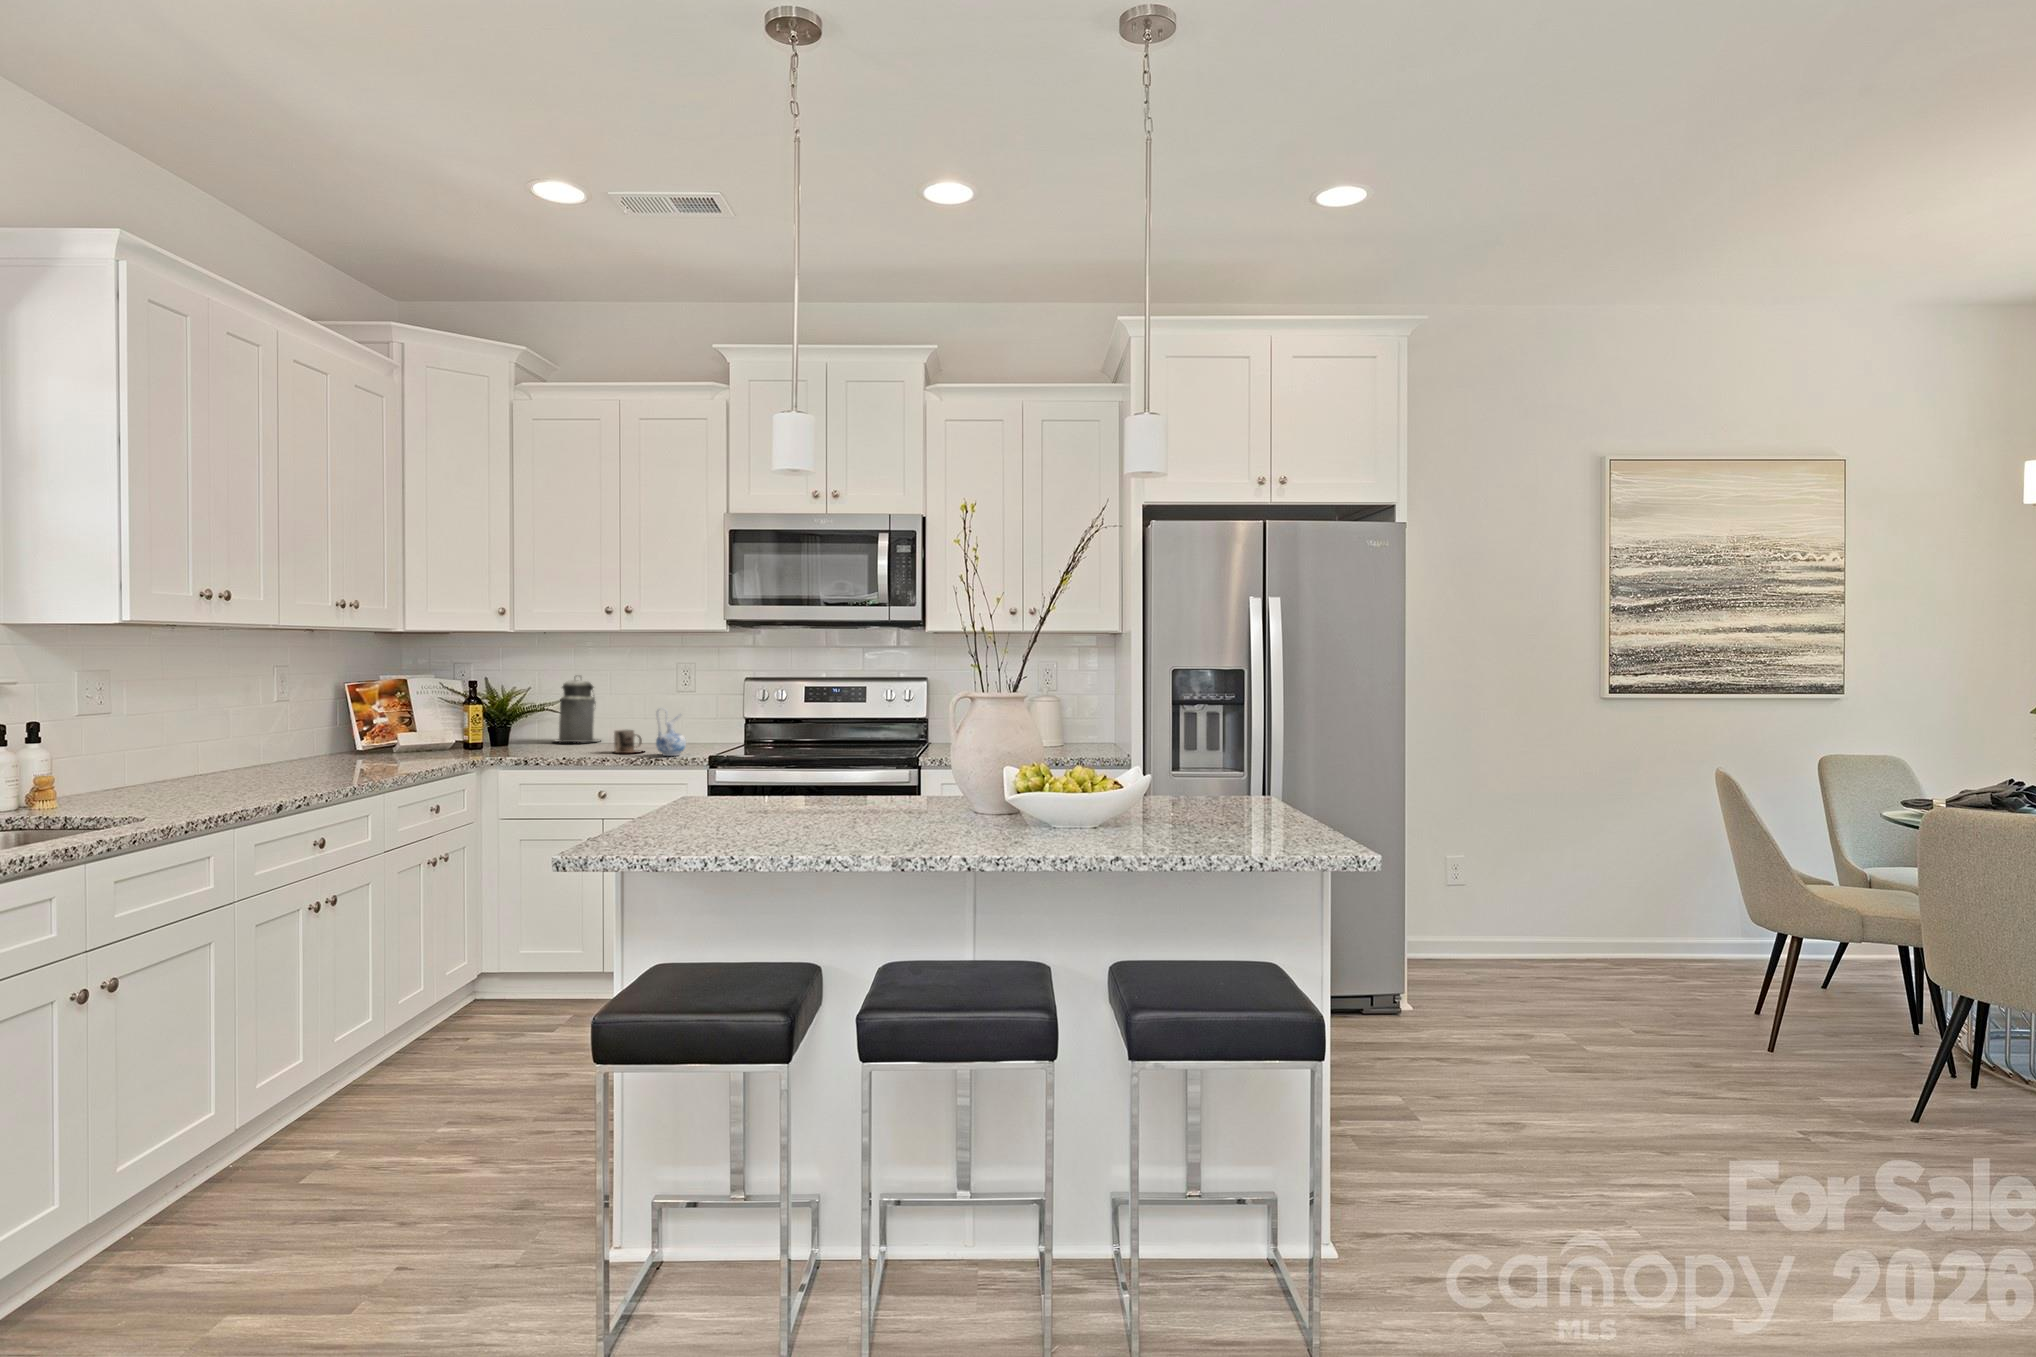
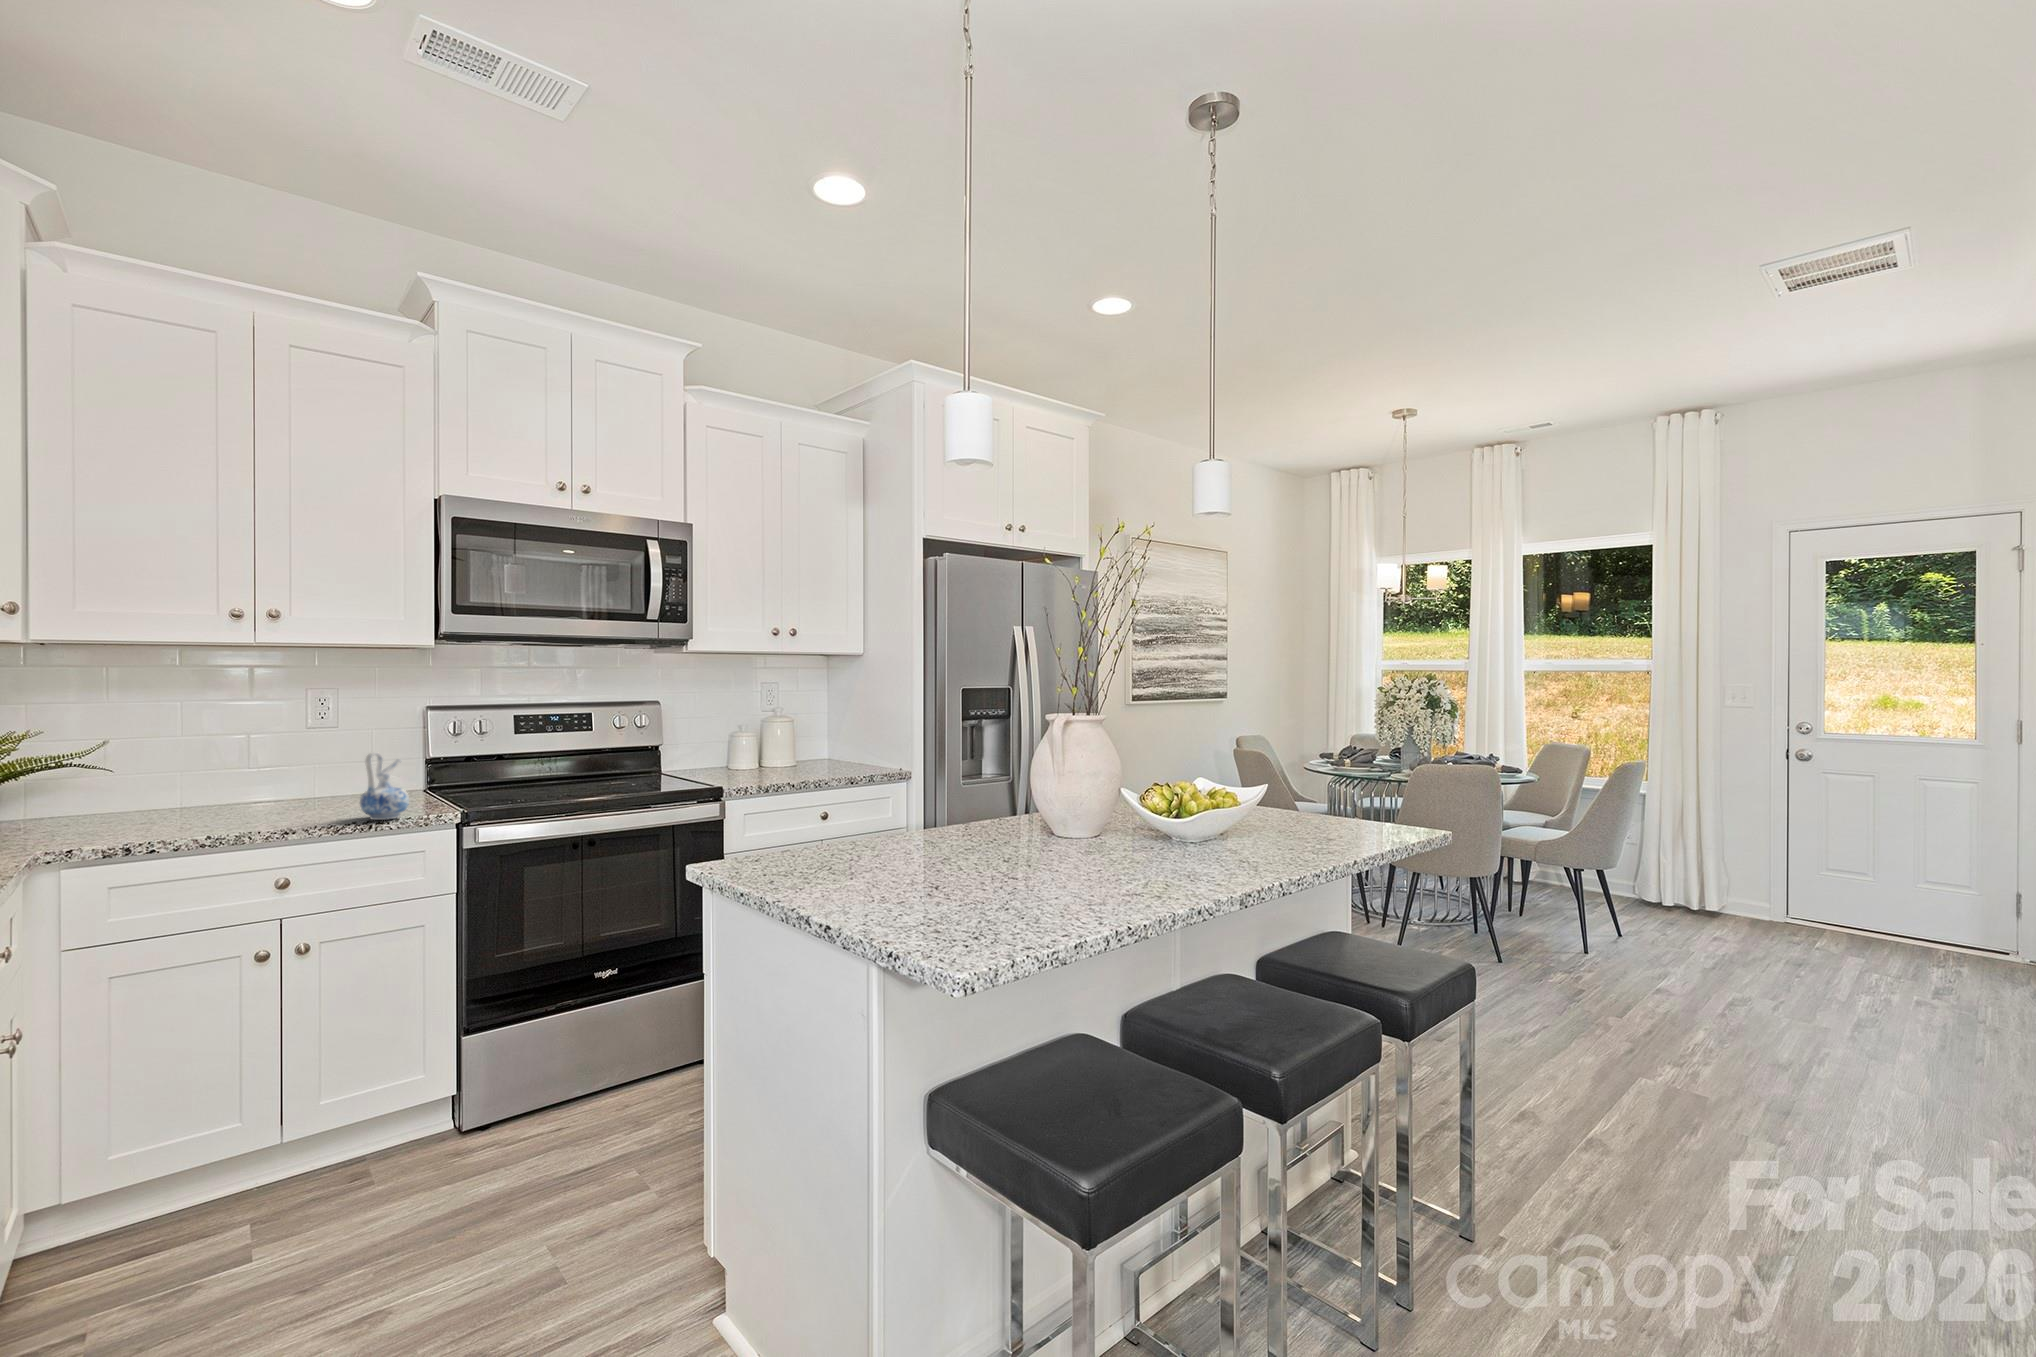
canister: present [558,680,601,742] -> none [70,709,173,817]
mug: present [614,730,642,753] -> none [262,788,321,824]

